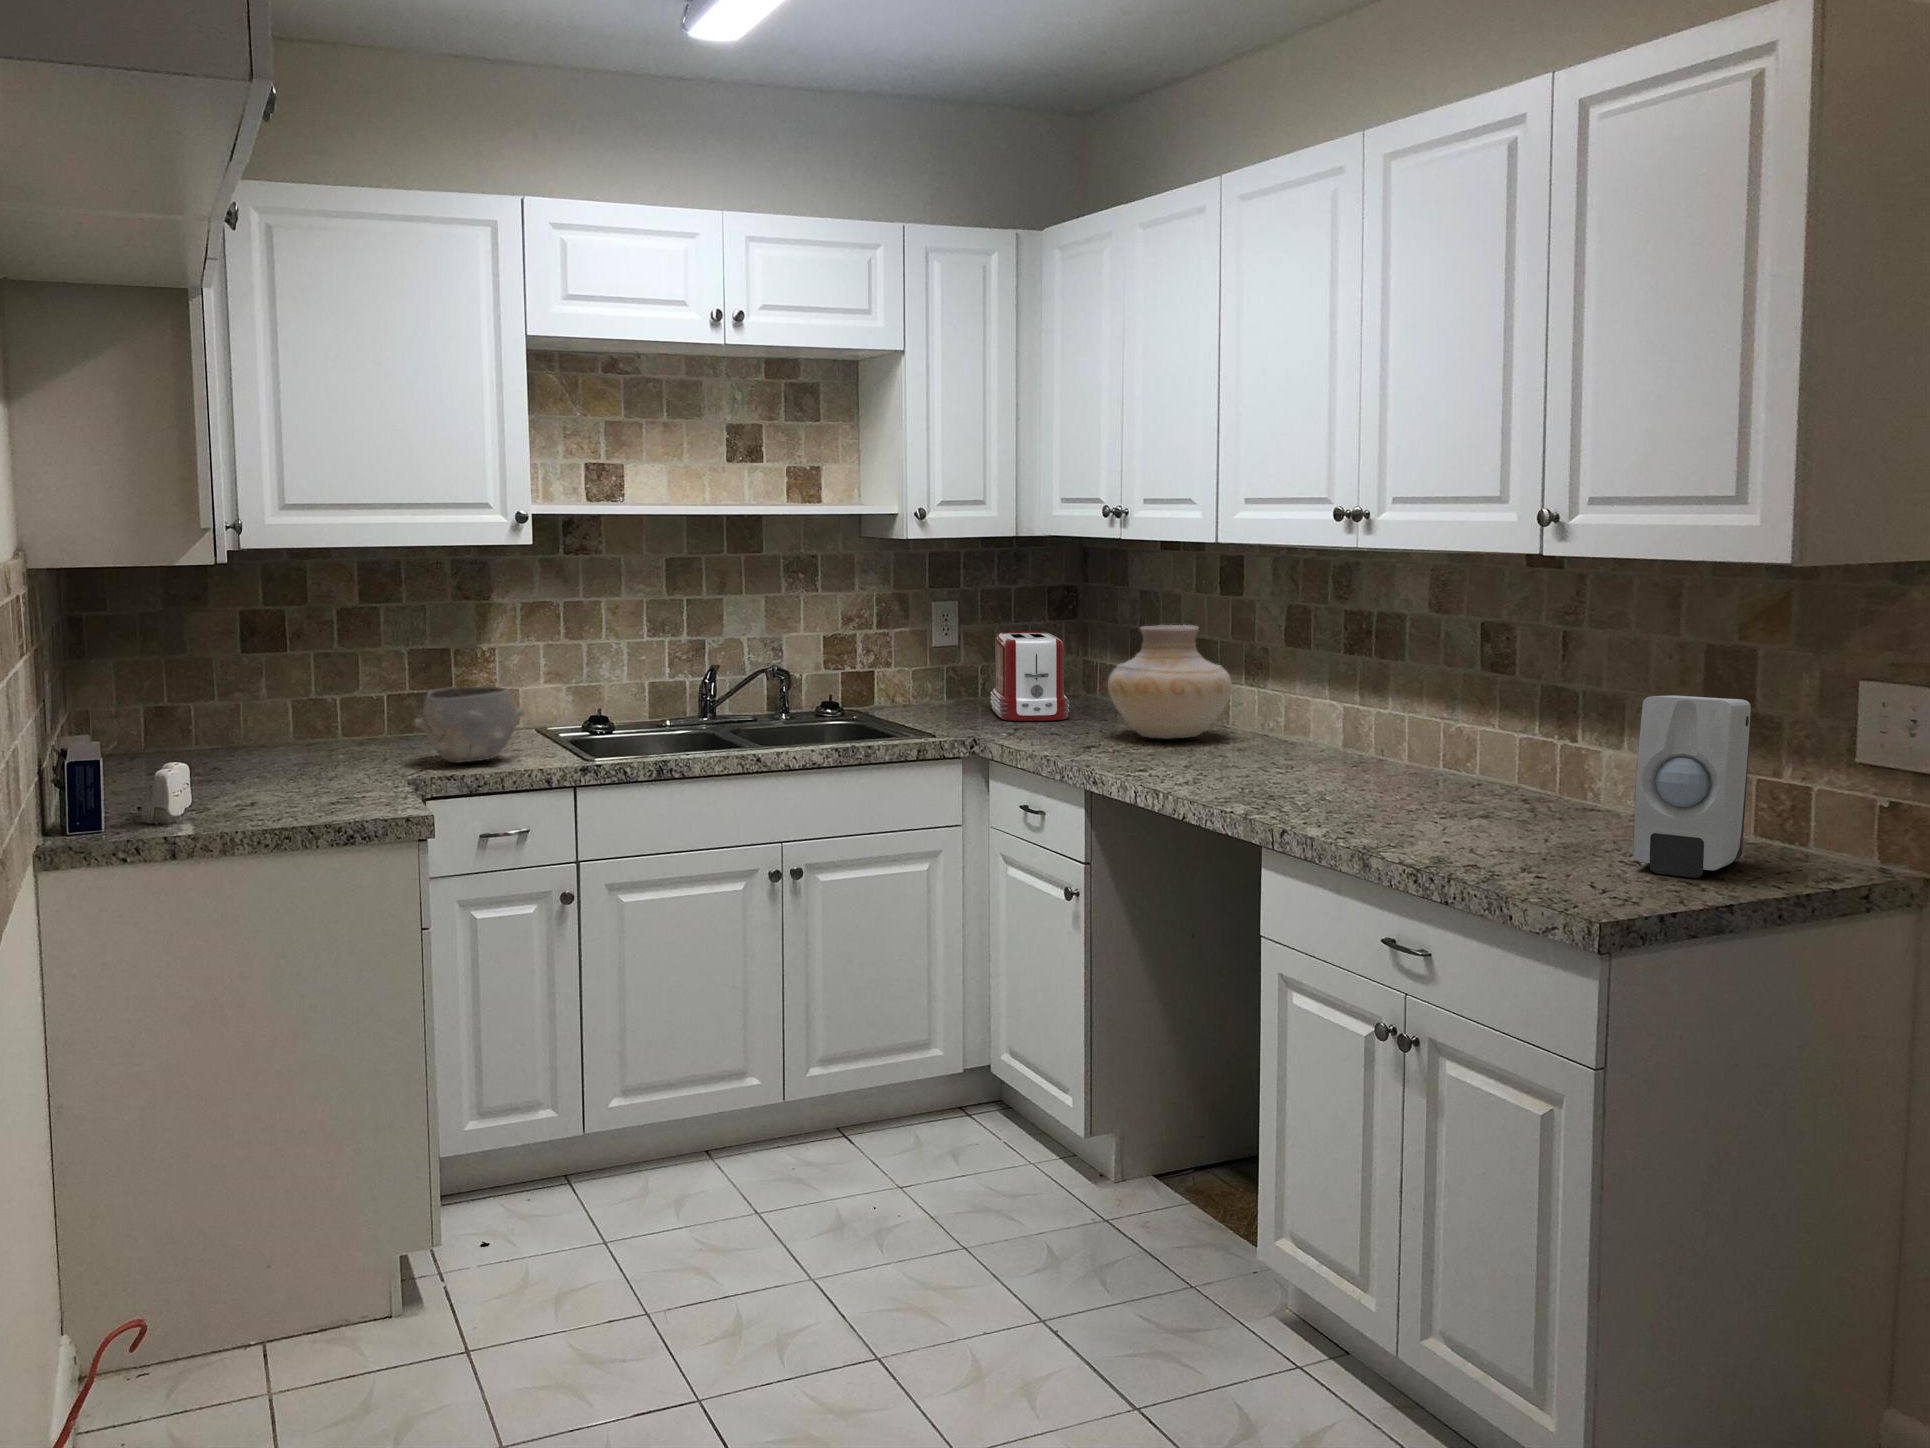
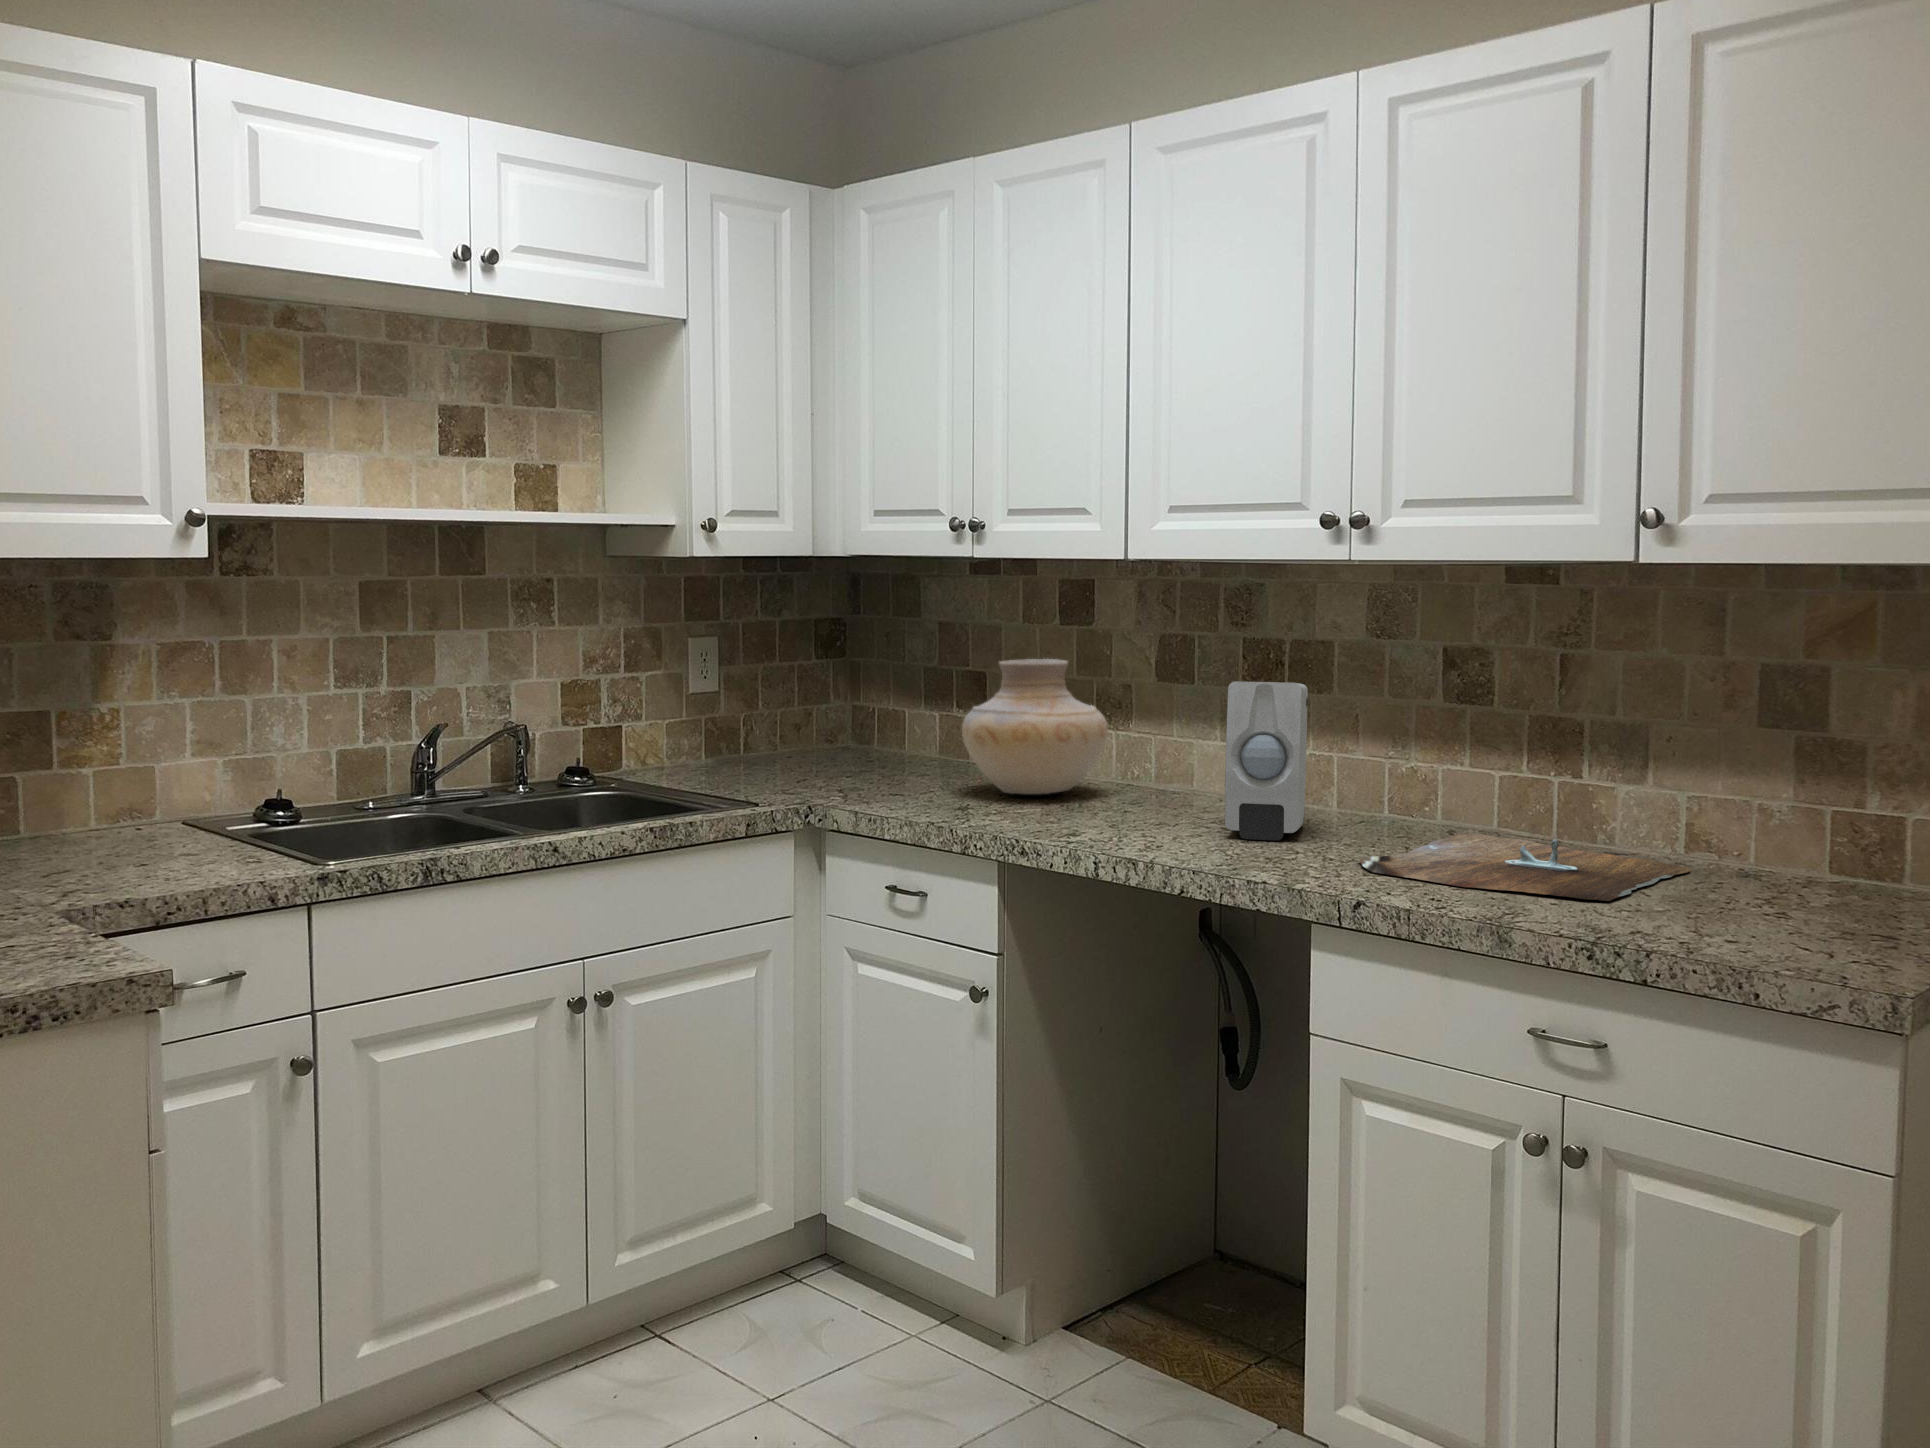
toaster: present [990,632,1069,721] -> none [766,673,881,781]
bowl: present [414,686,525,763] -> none [43,764,216,880]
soap dispenser: present [1633,696,1752,878] -> present [1225,681,1308,840]
cutting board: none [1330,787,1624,843] -> present [1357,834,1690,901]

